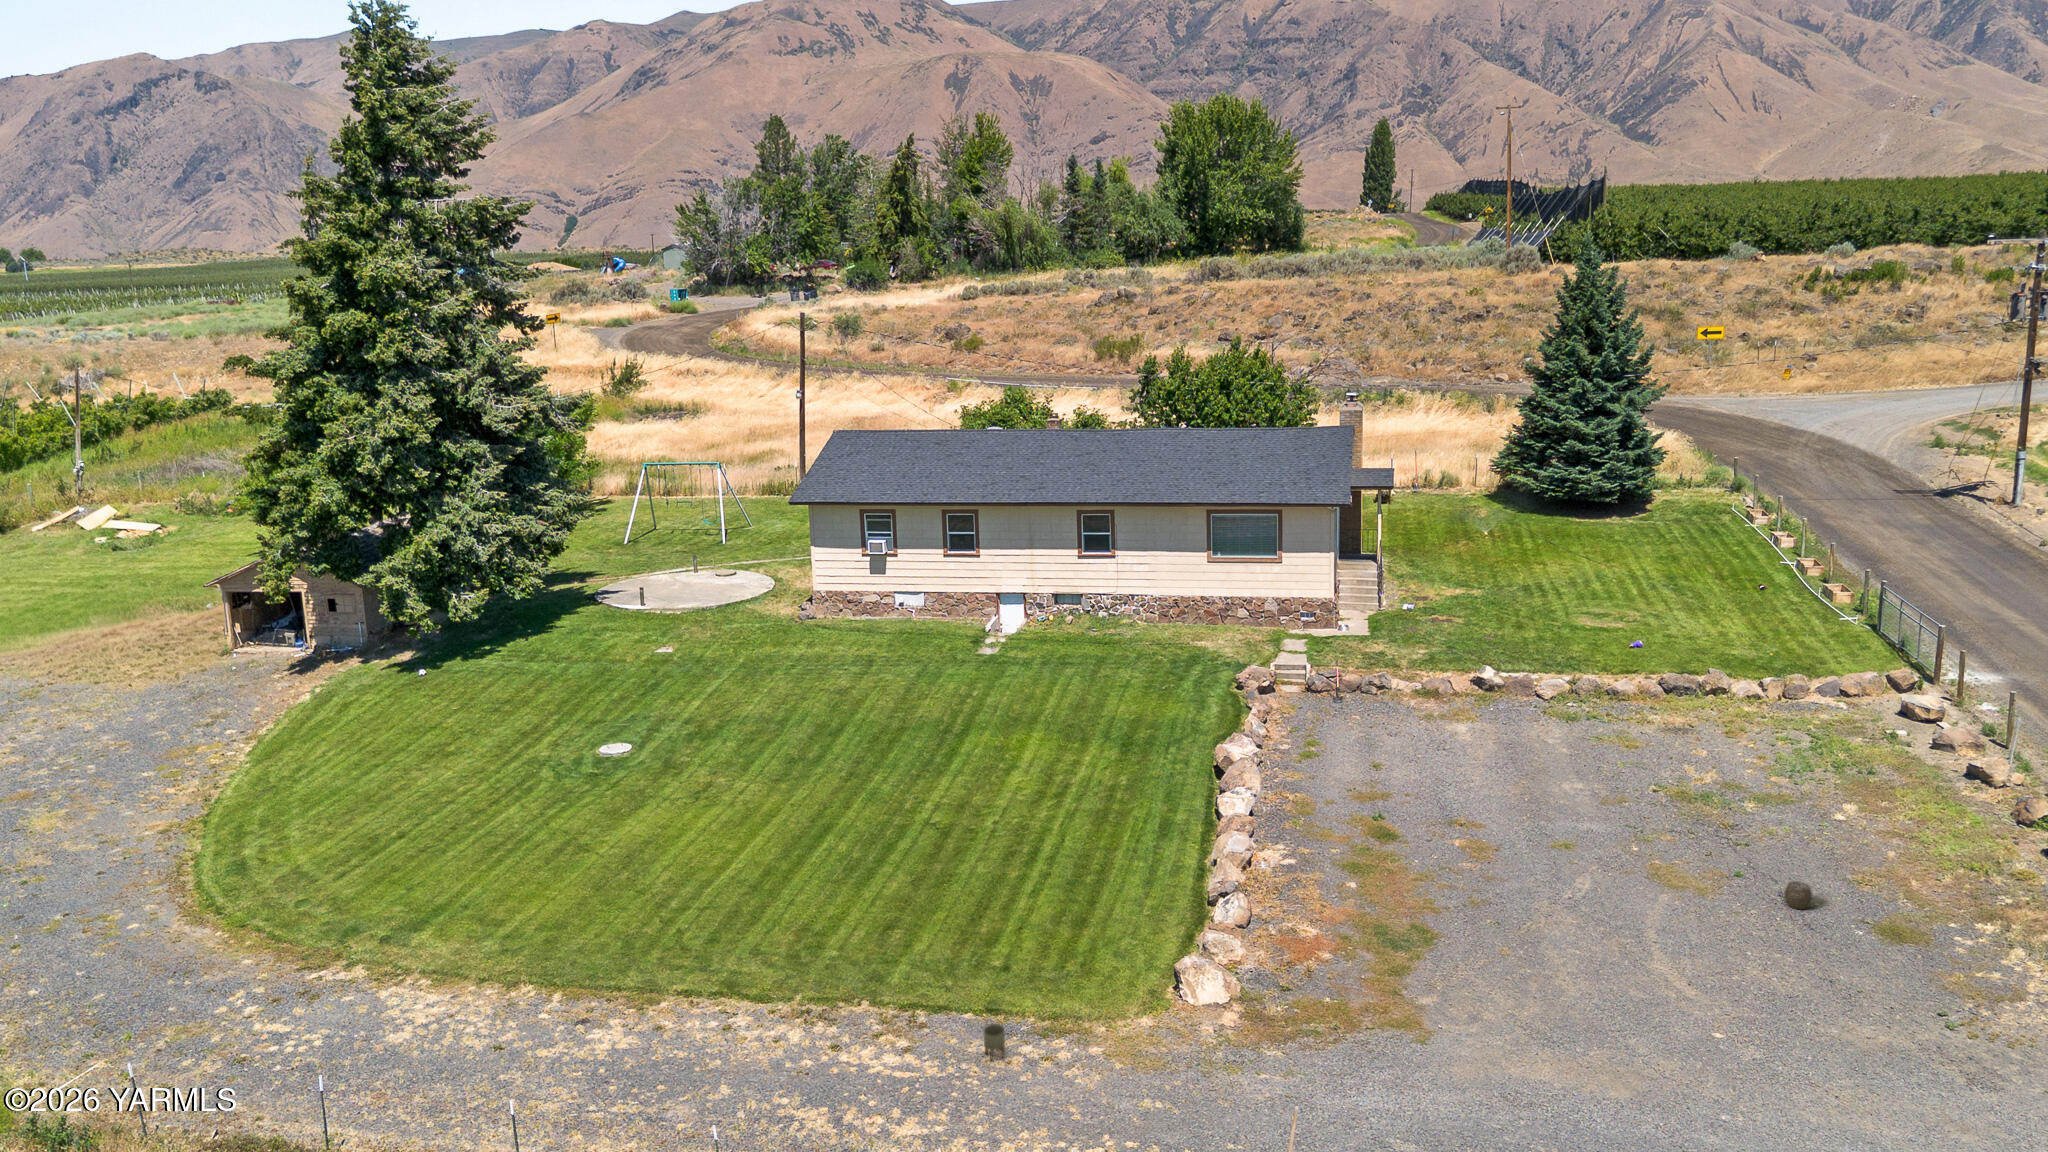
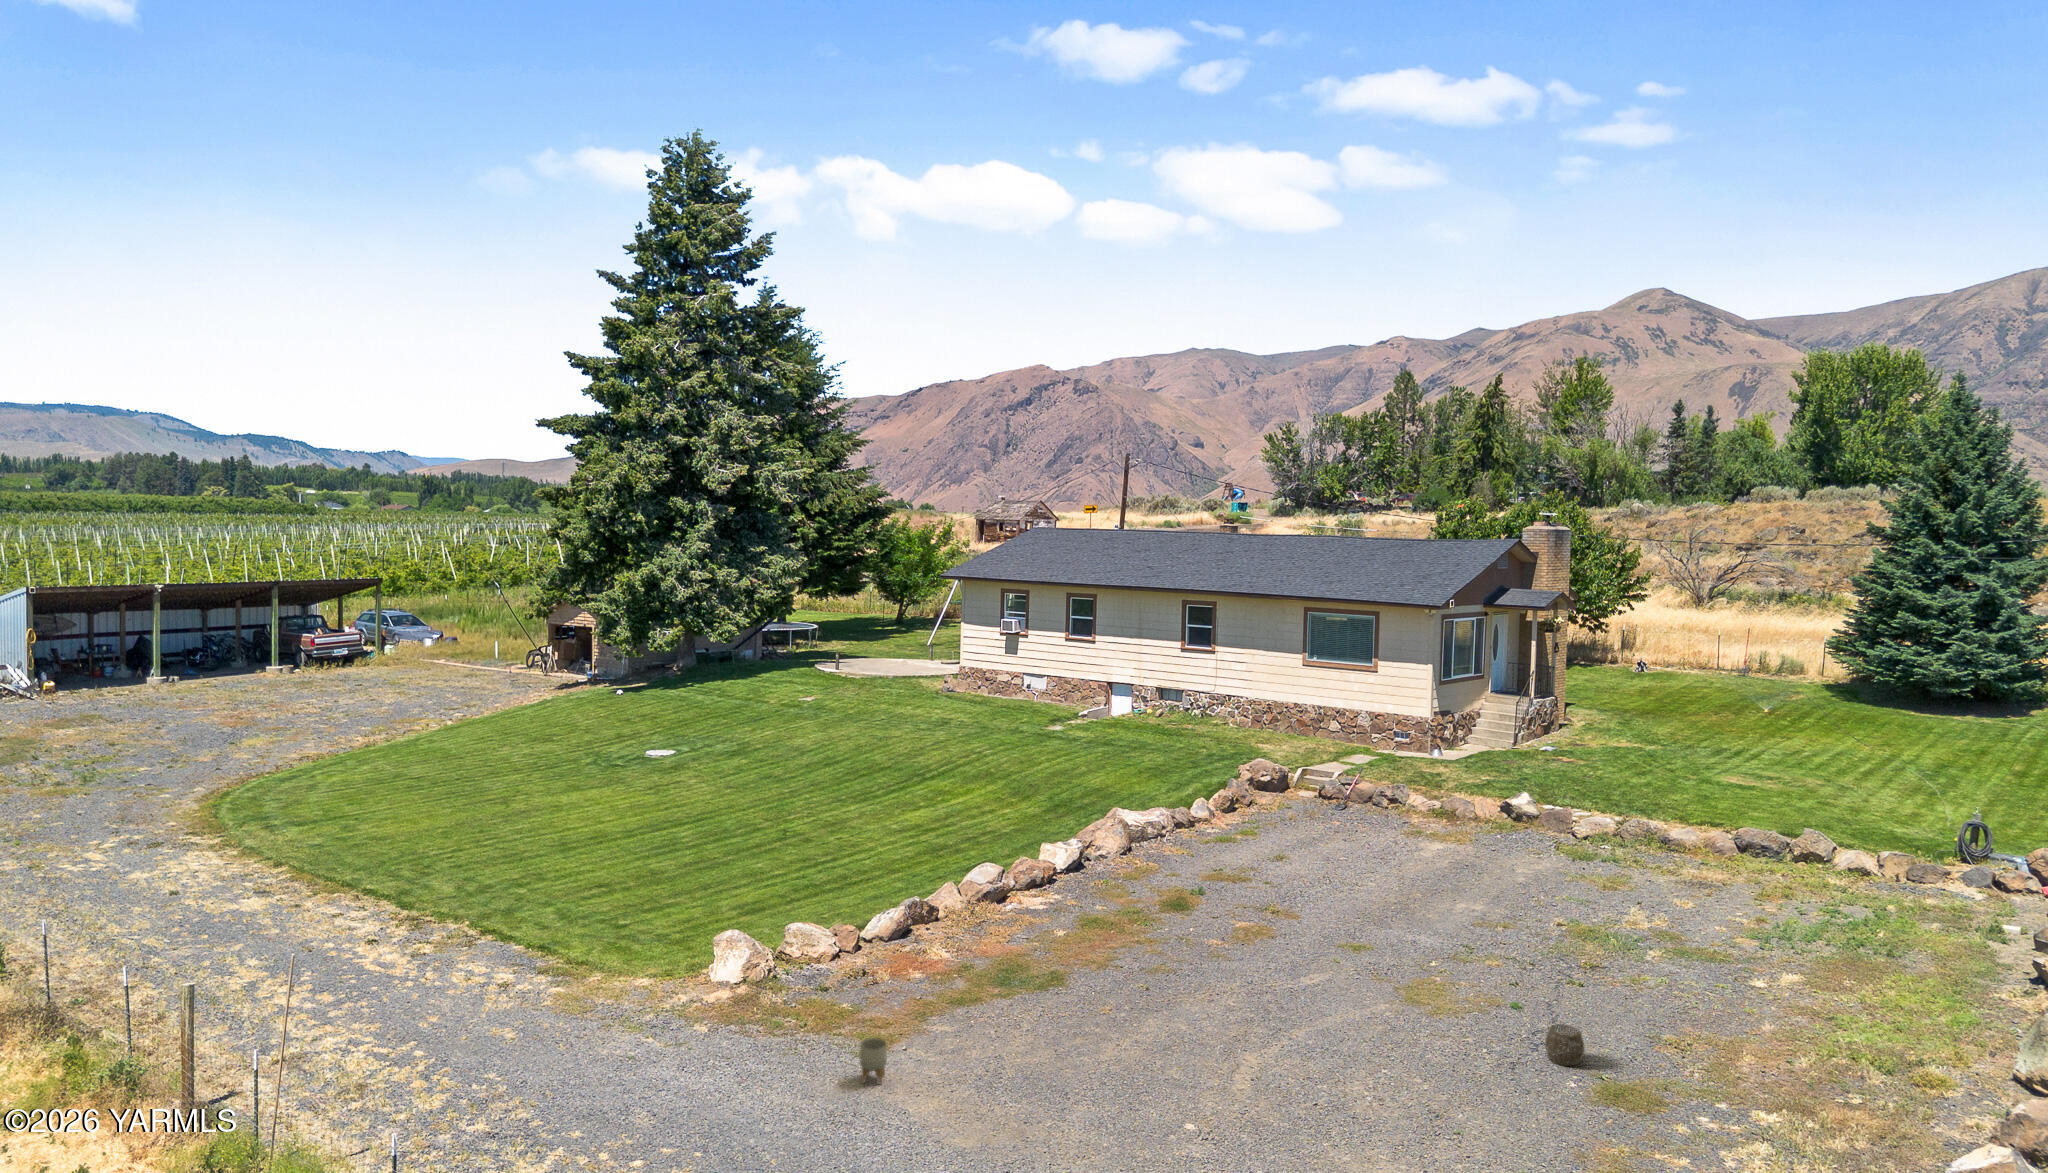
planter: present [984,1024,1005,1060] -> present [860,1038,887,1084]

